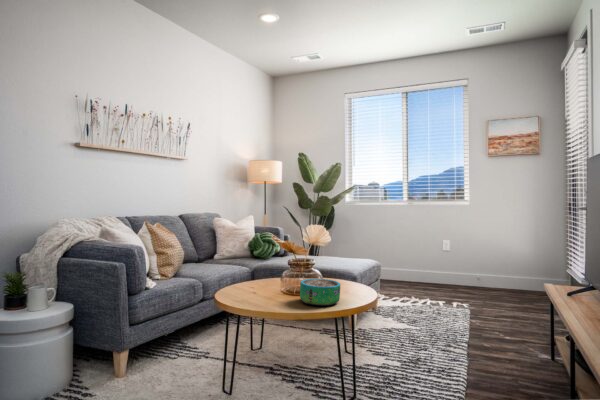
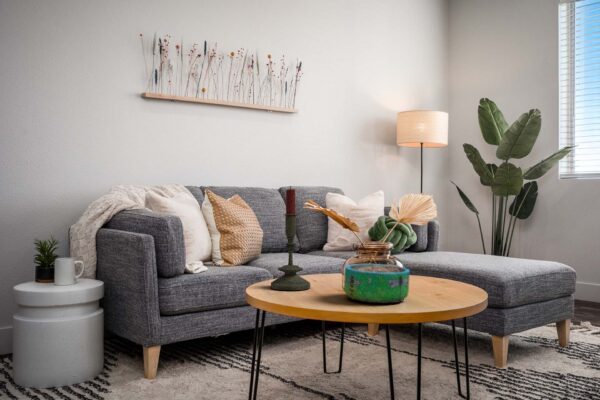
candle: none [241,229,268,301] -> present [271,186,310,290]

